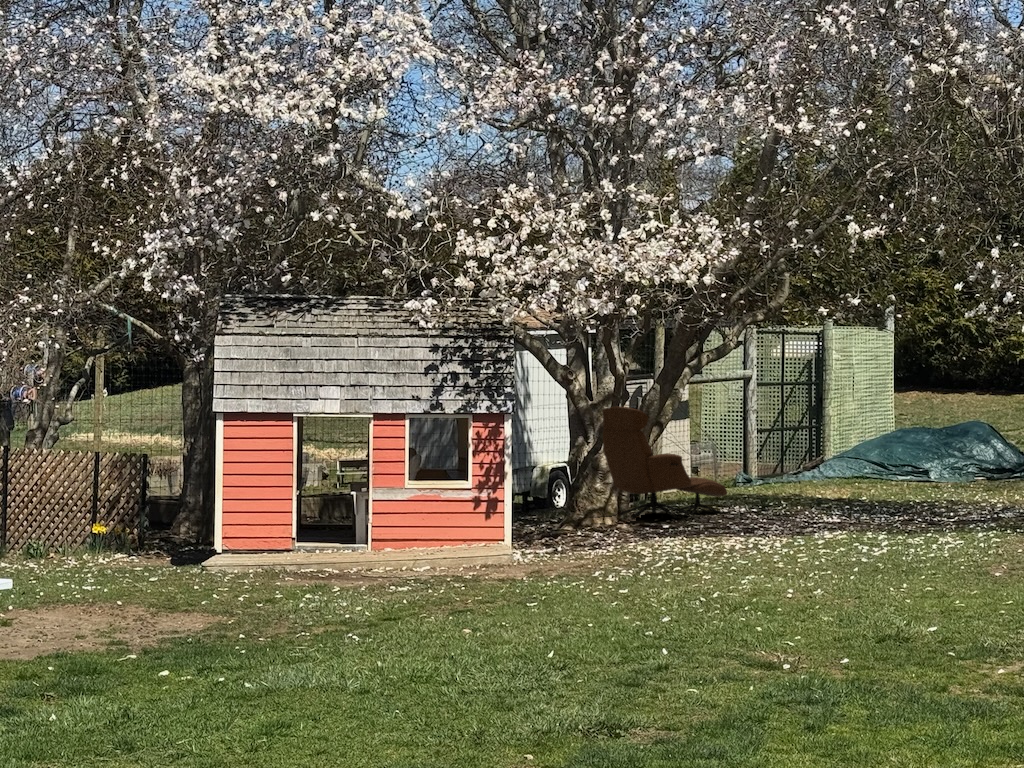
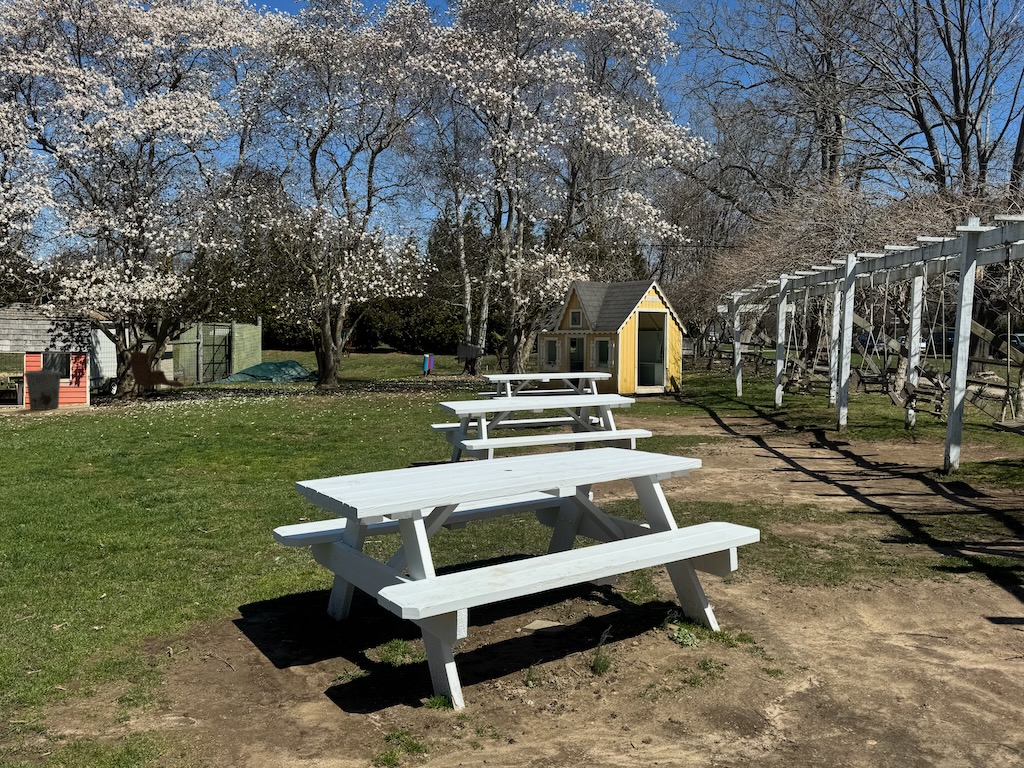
trash can: none [364,453,448,560] -> present [24,368,62,410]

